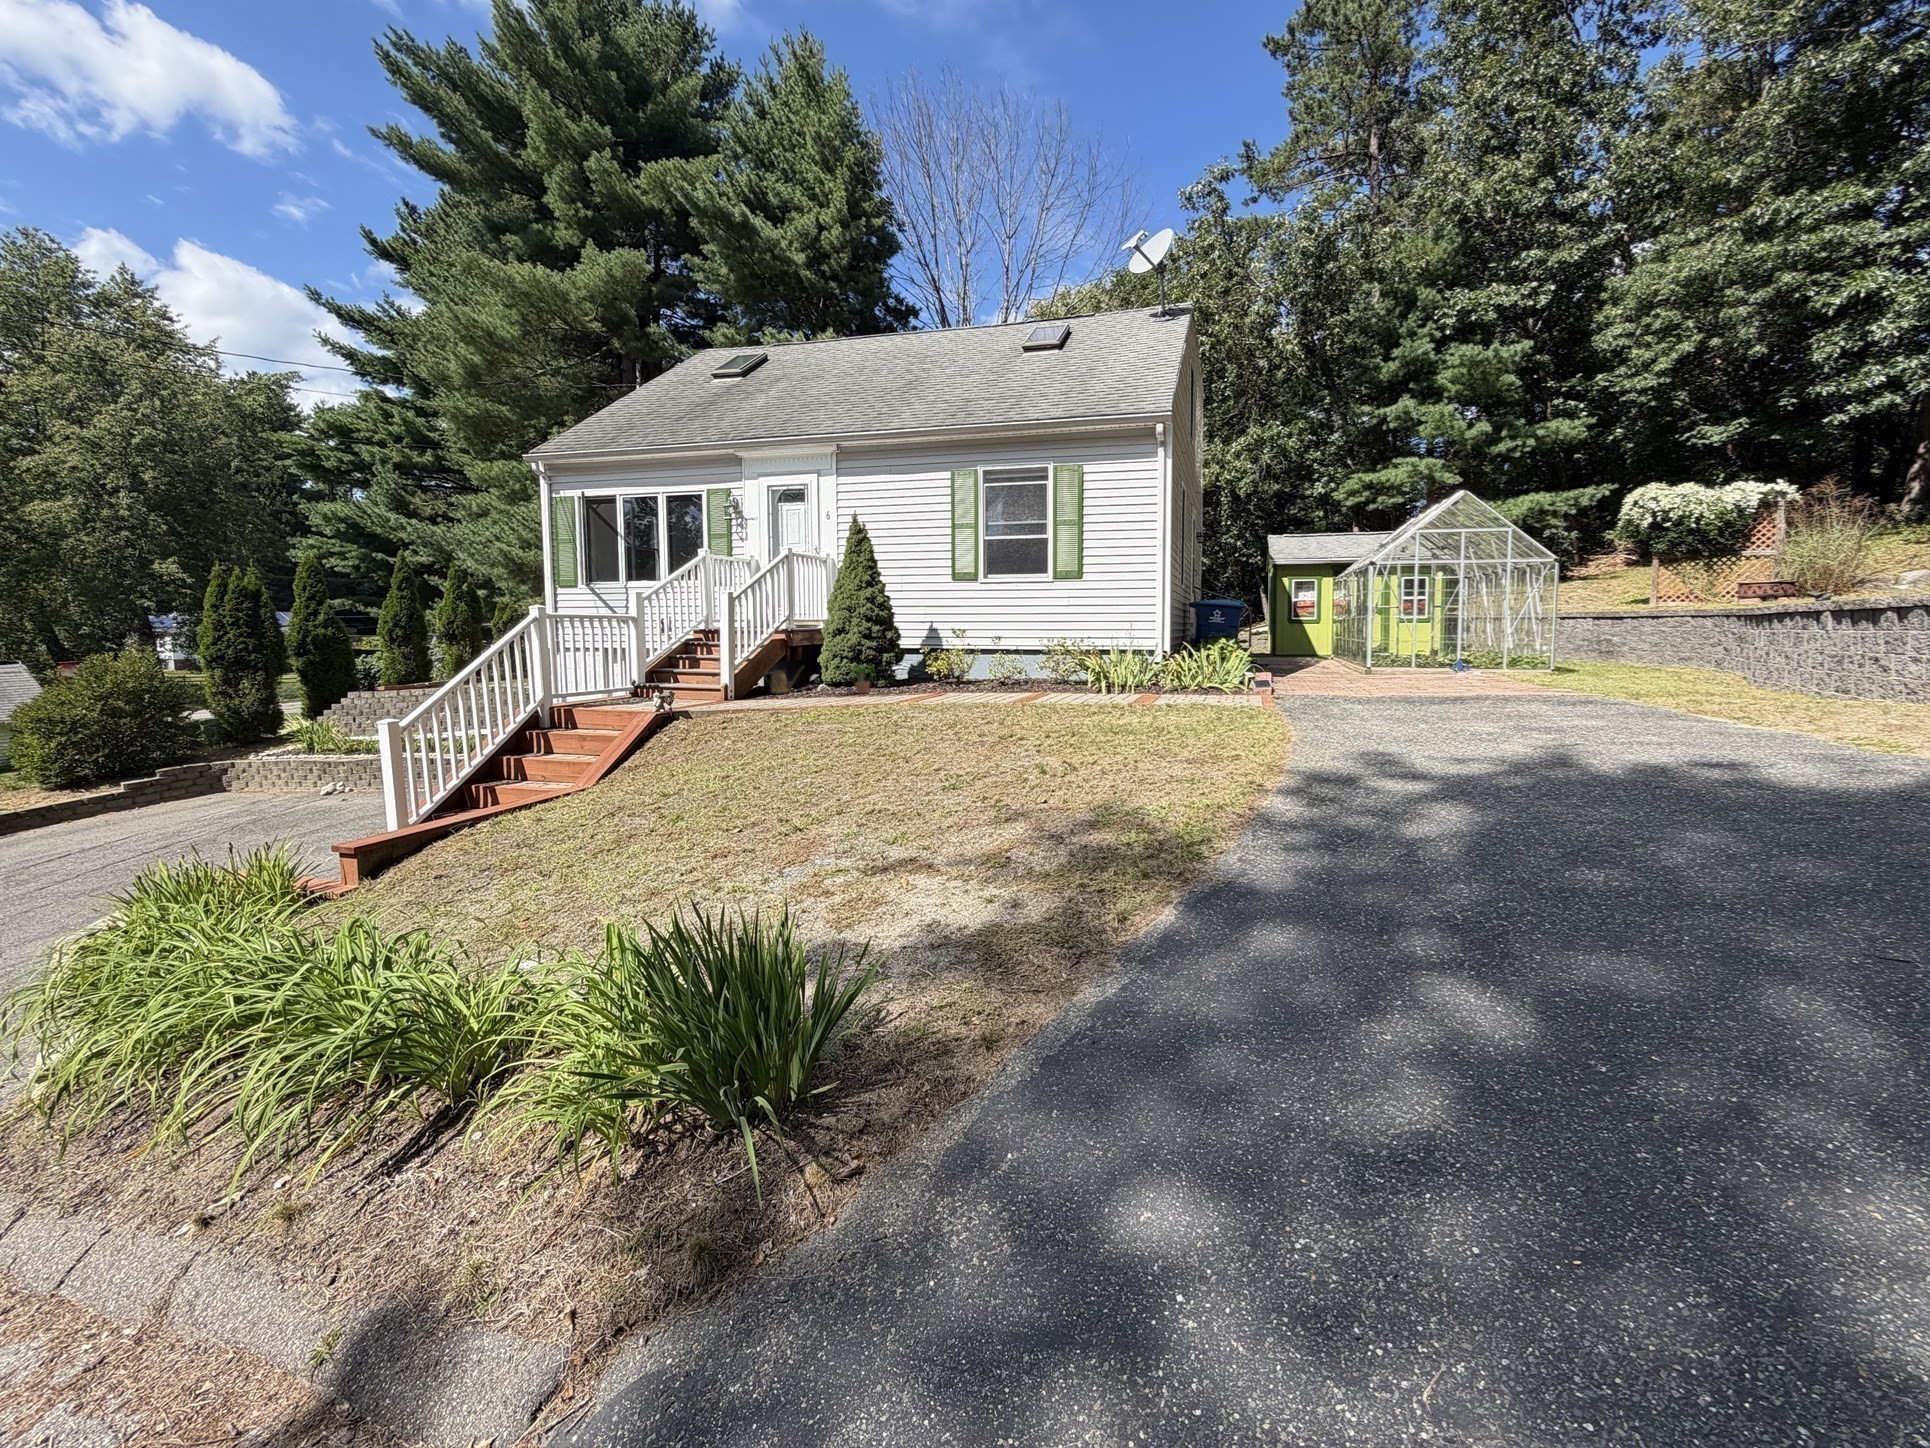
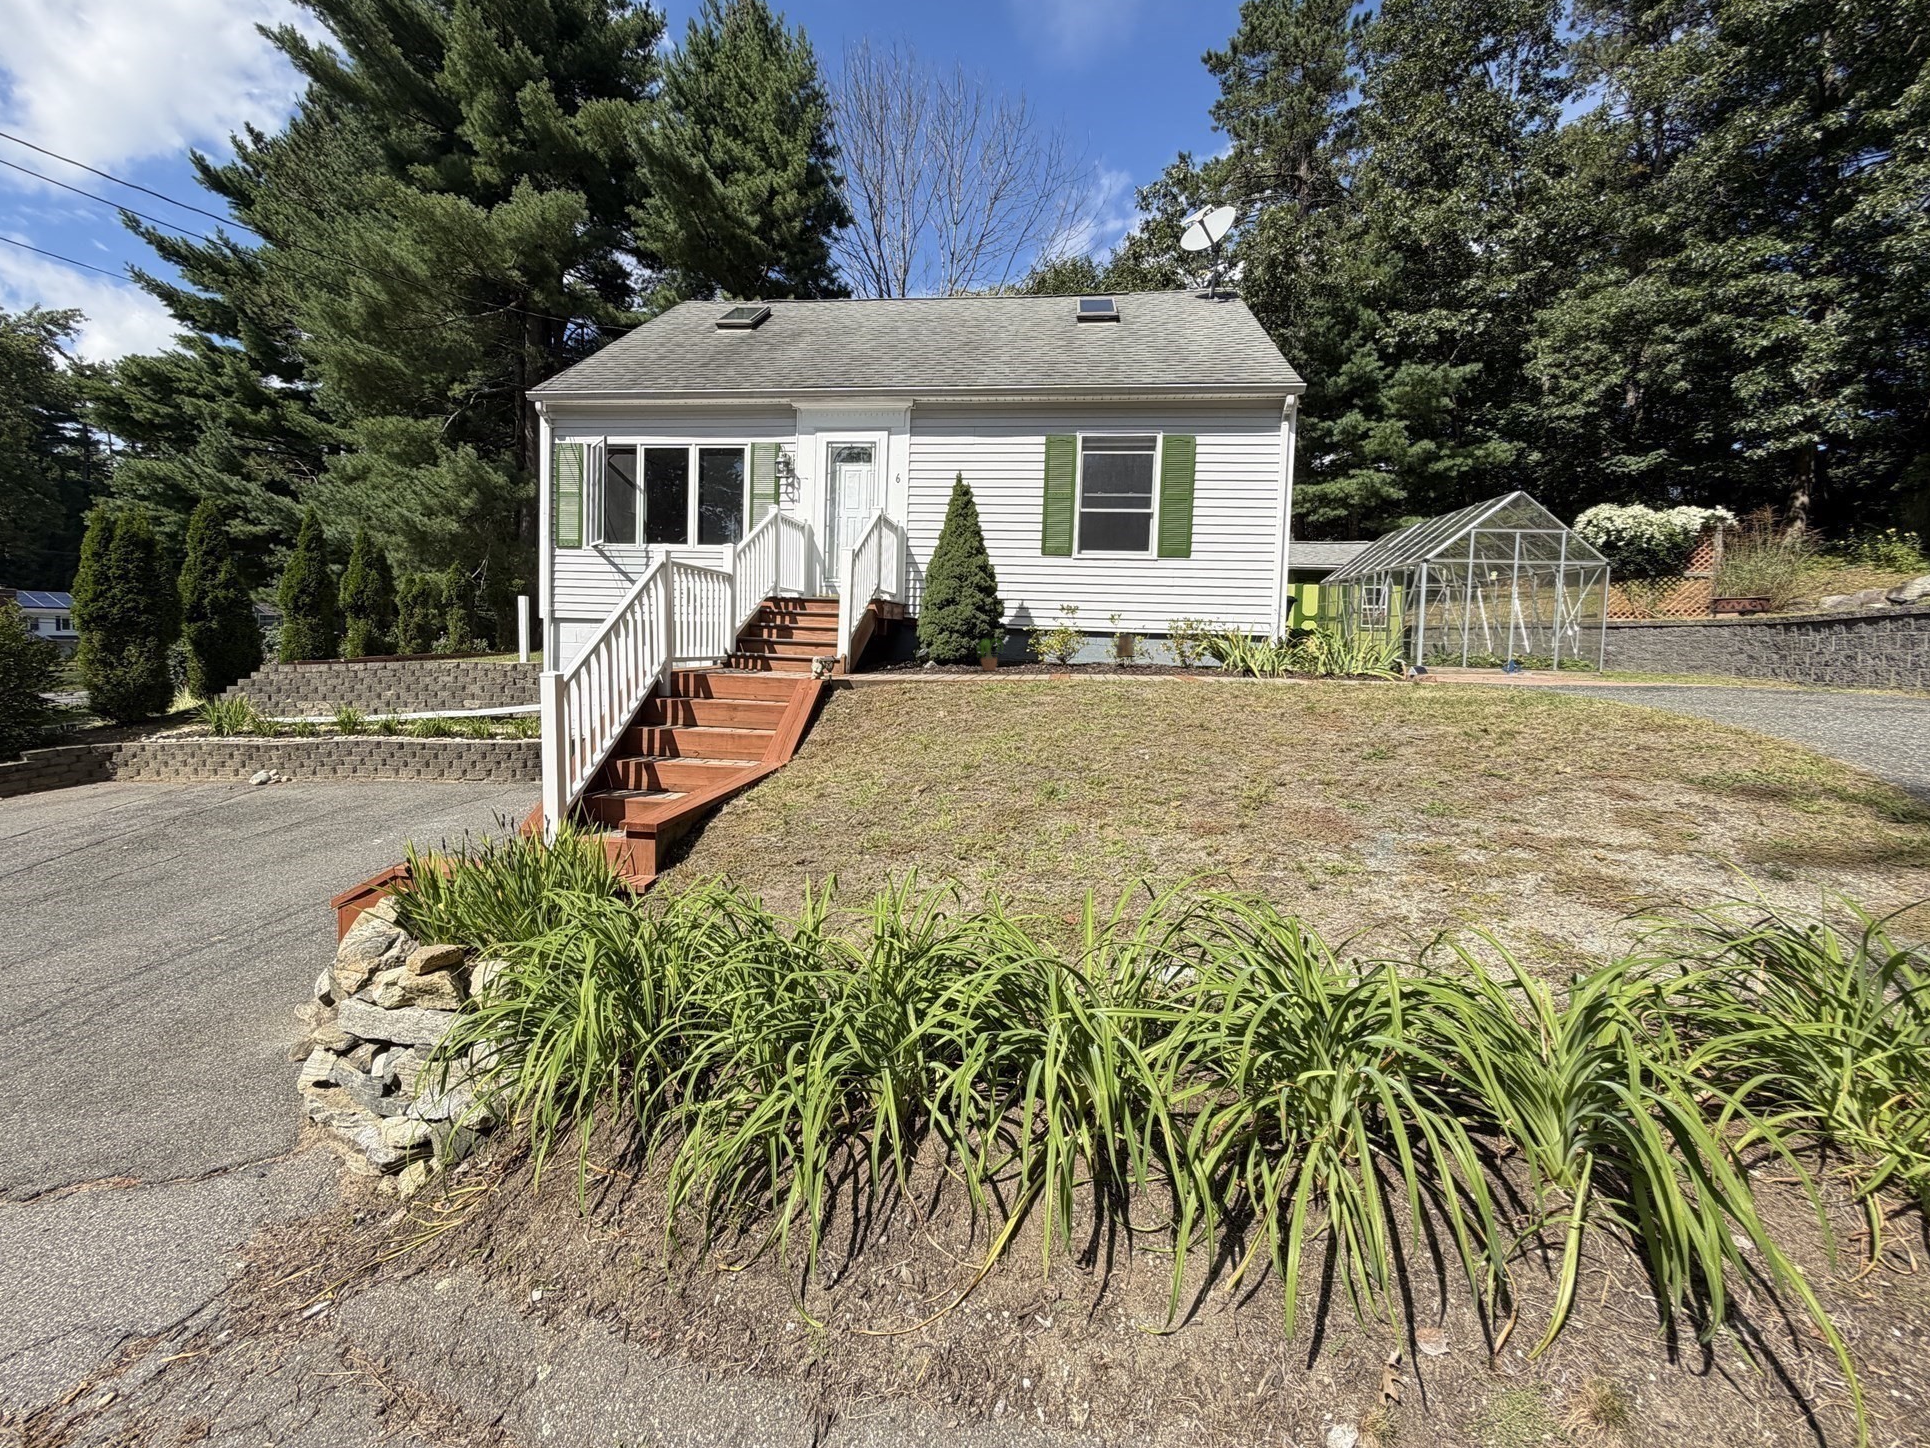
watering can: present [765,668,803,693] -> present [1111,634,1135,657]

